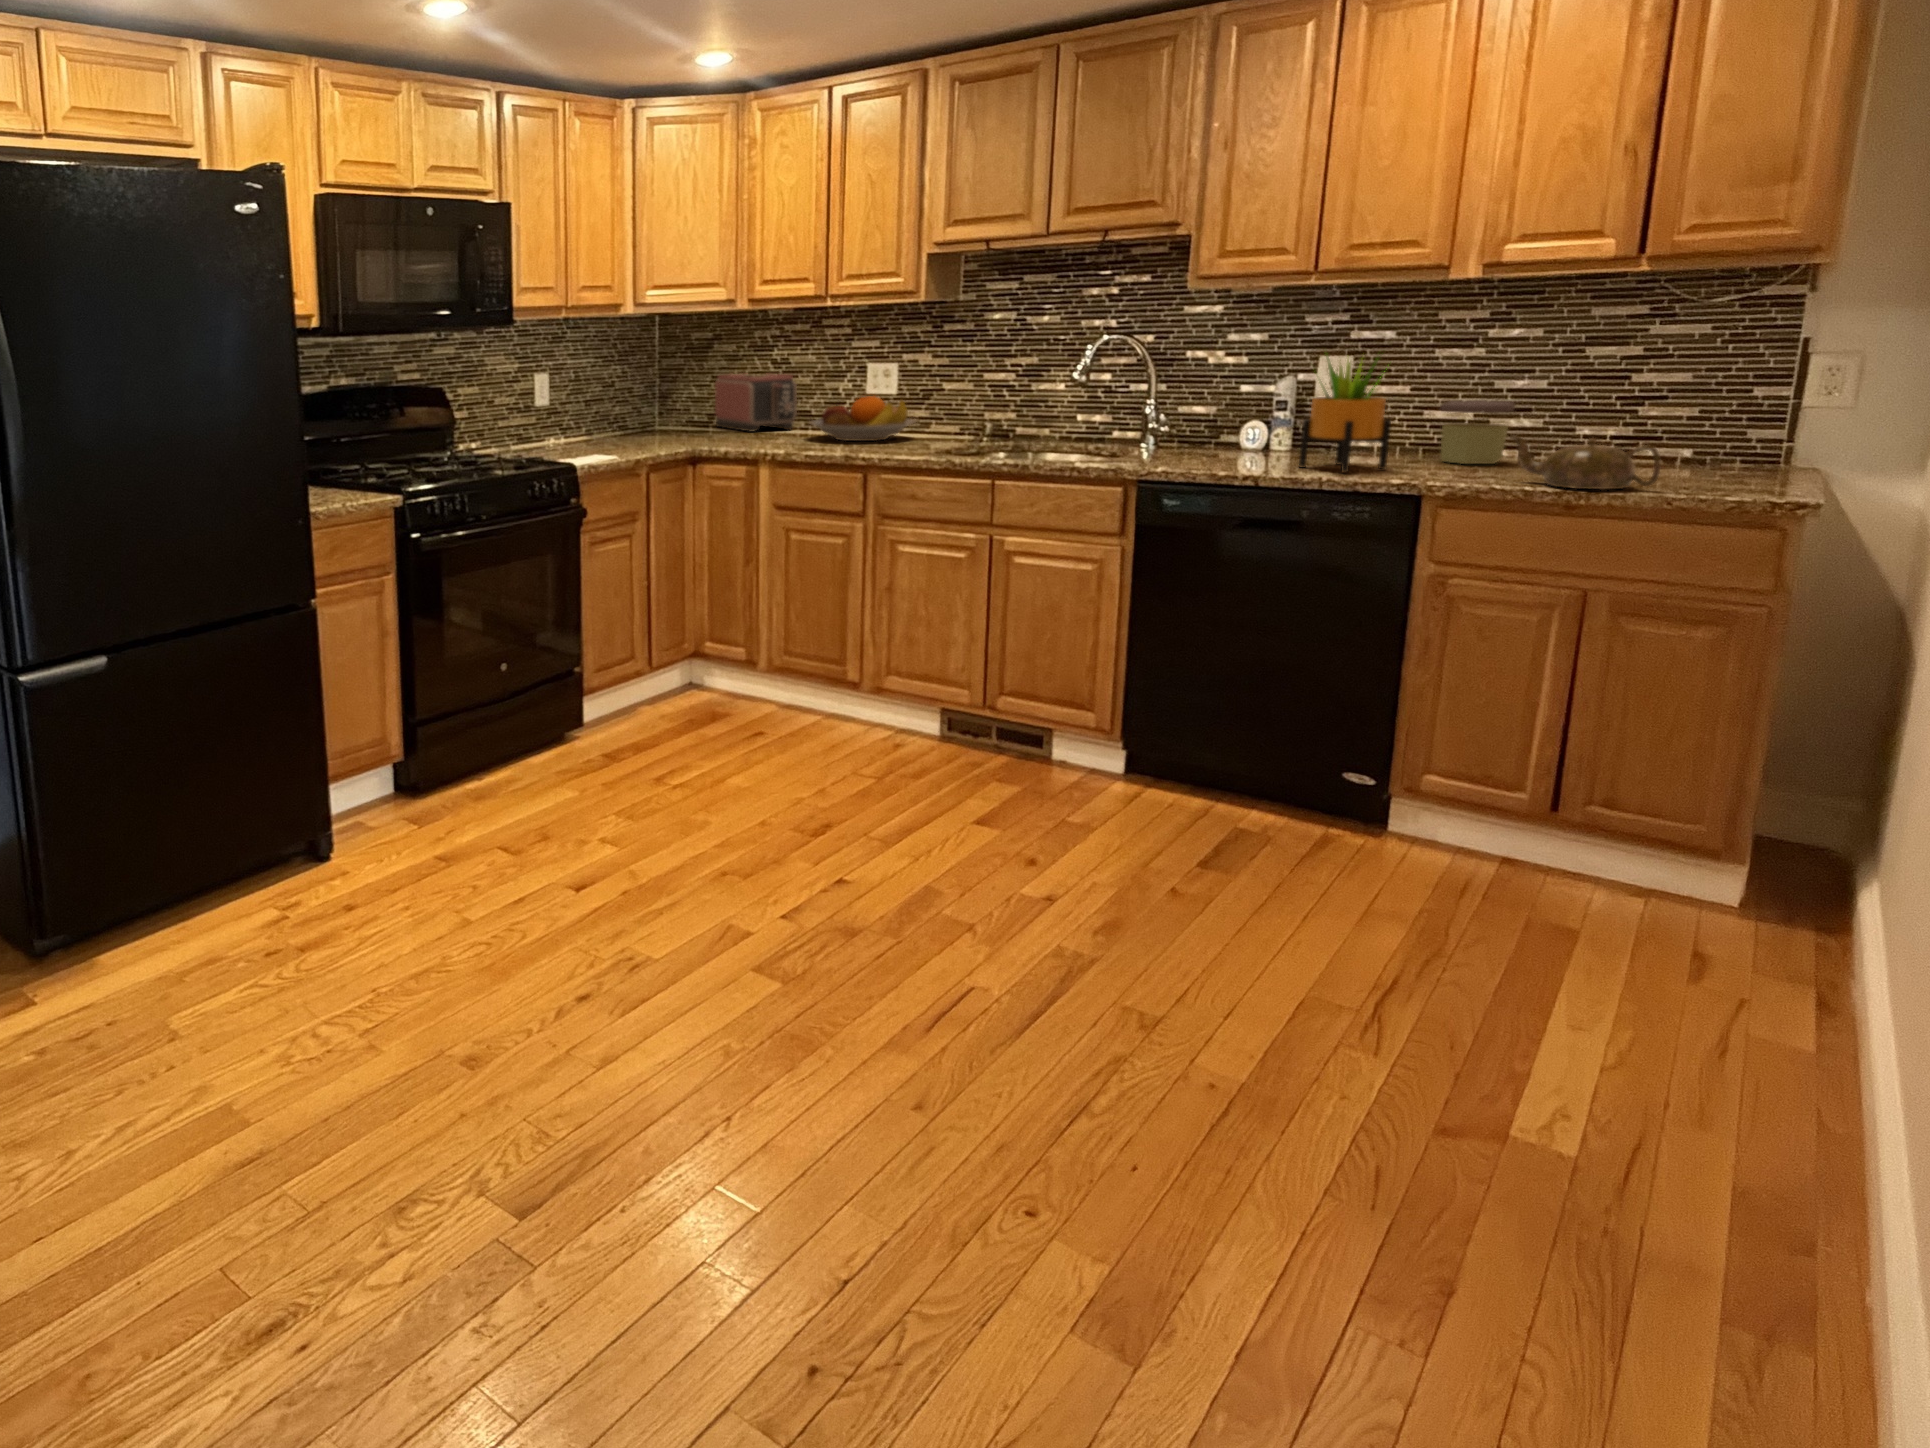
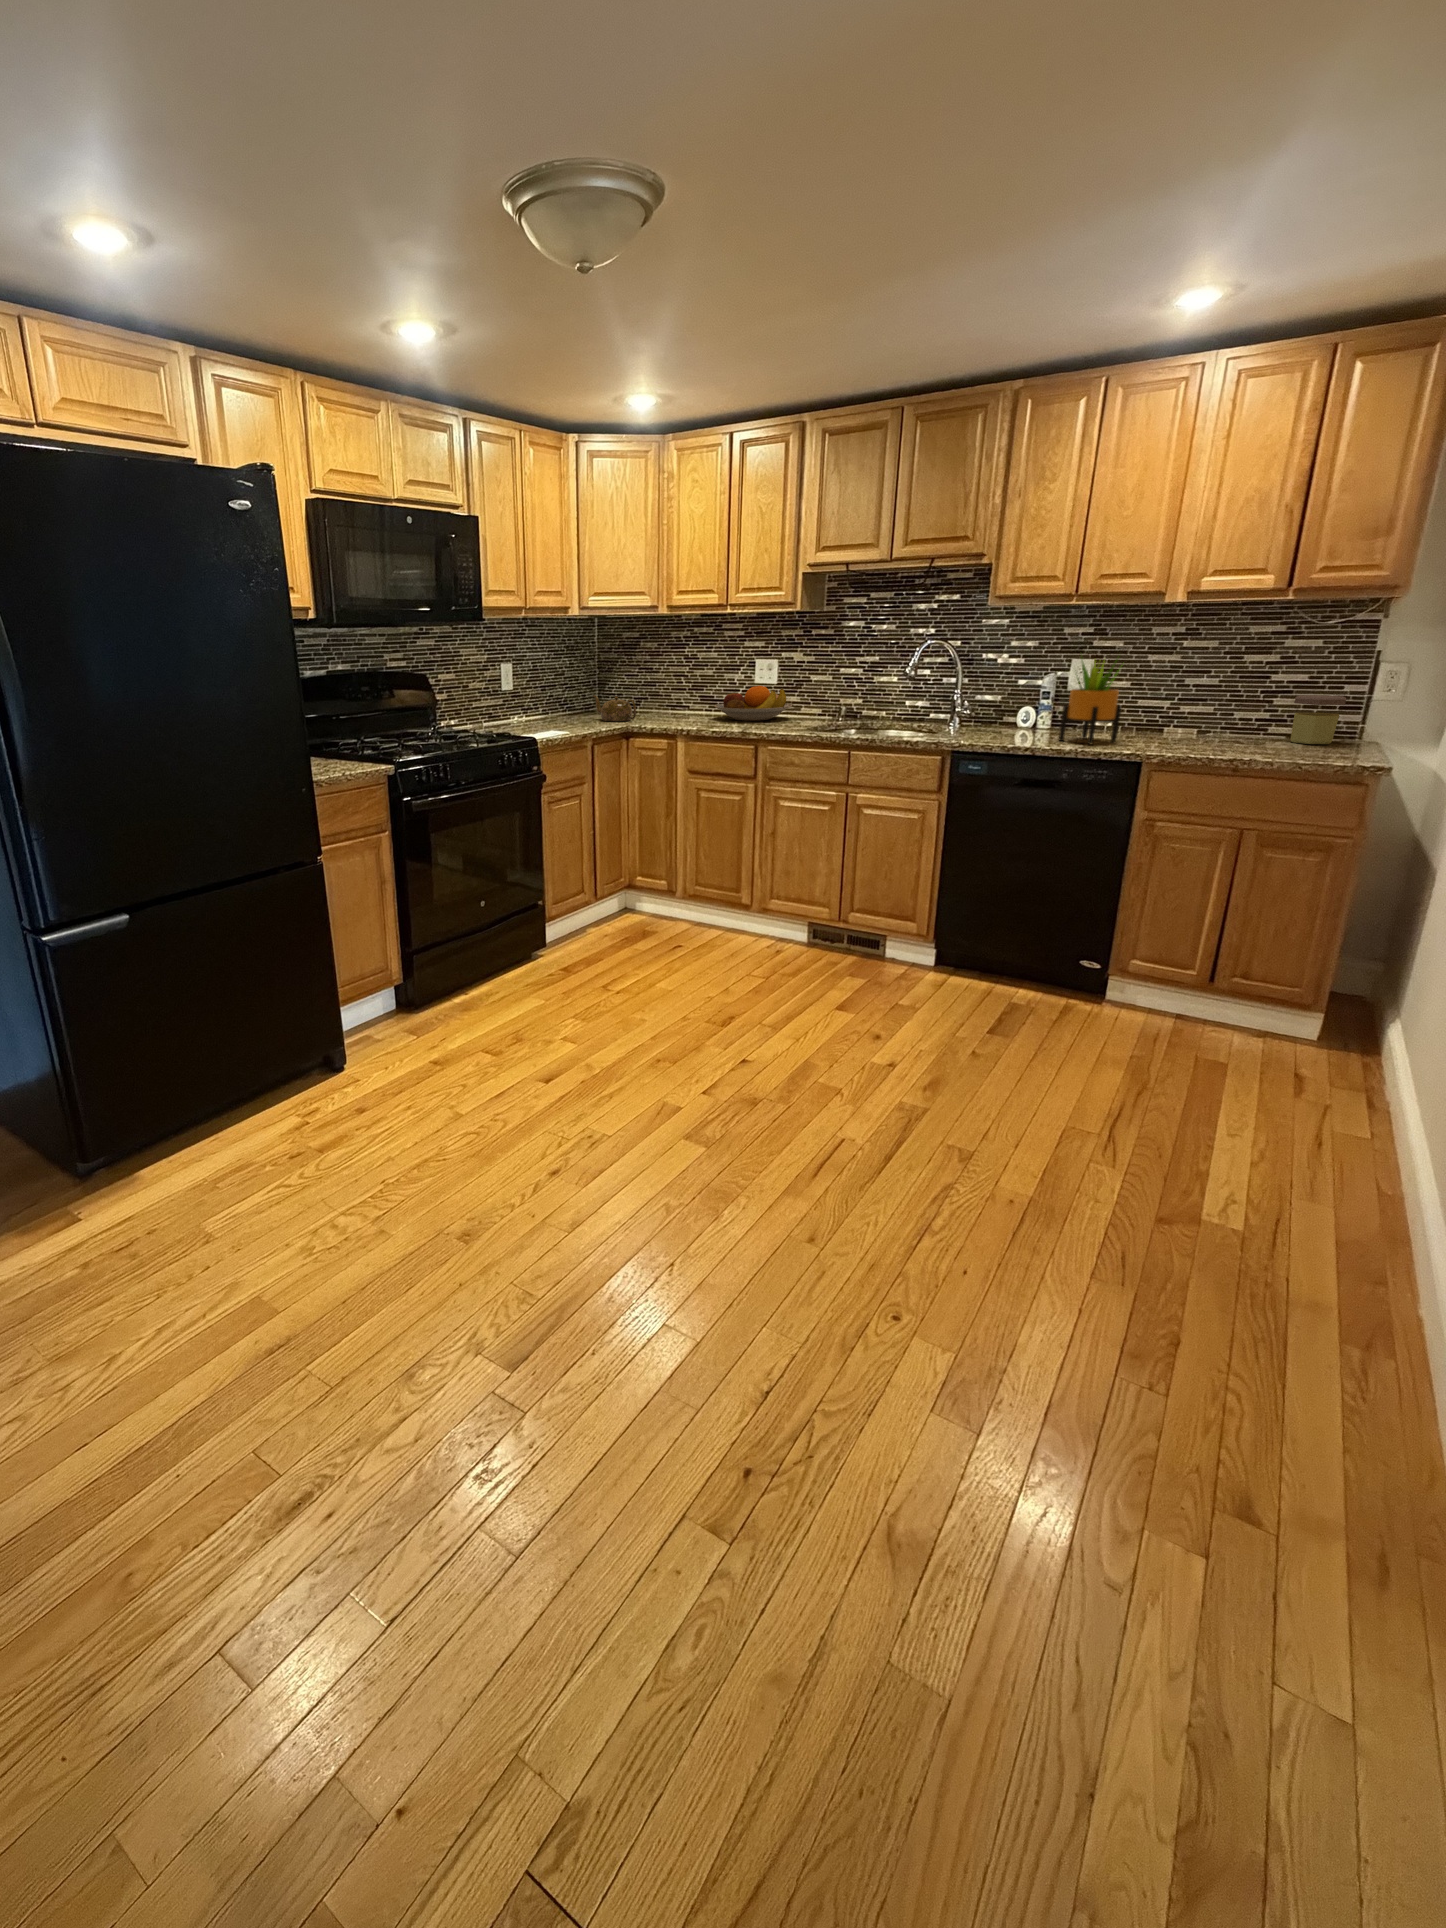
toaster: present [715,374,797,432] -> none [643,667,704,713]
jar: present [1440,400,1515,464] -> present [1290,695,1346,744]
teapot: present [1511,435,1661,490] -> present [593,695,636,721]

